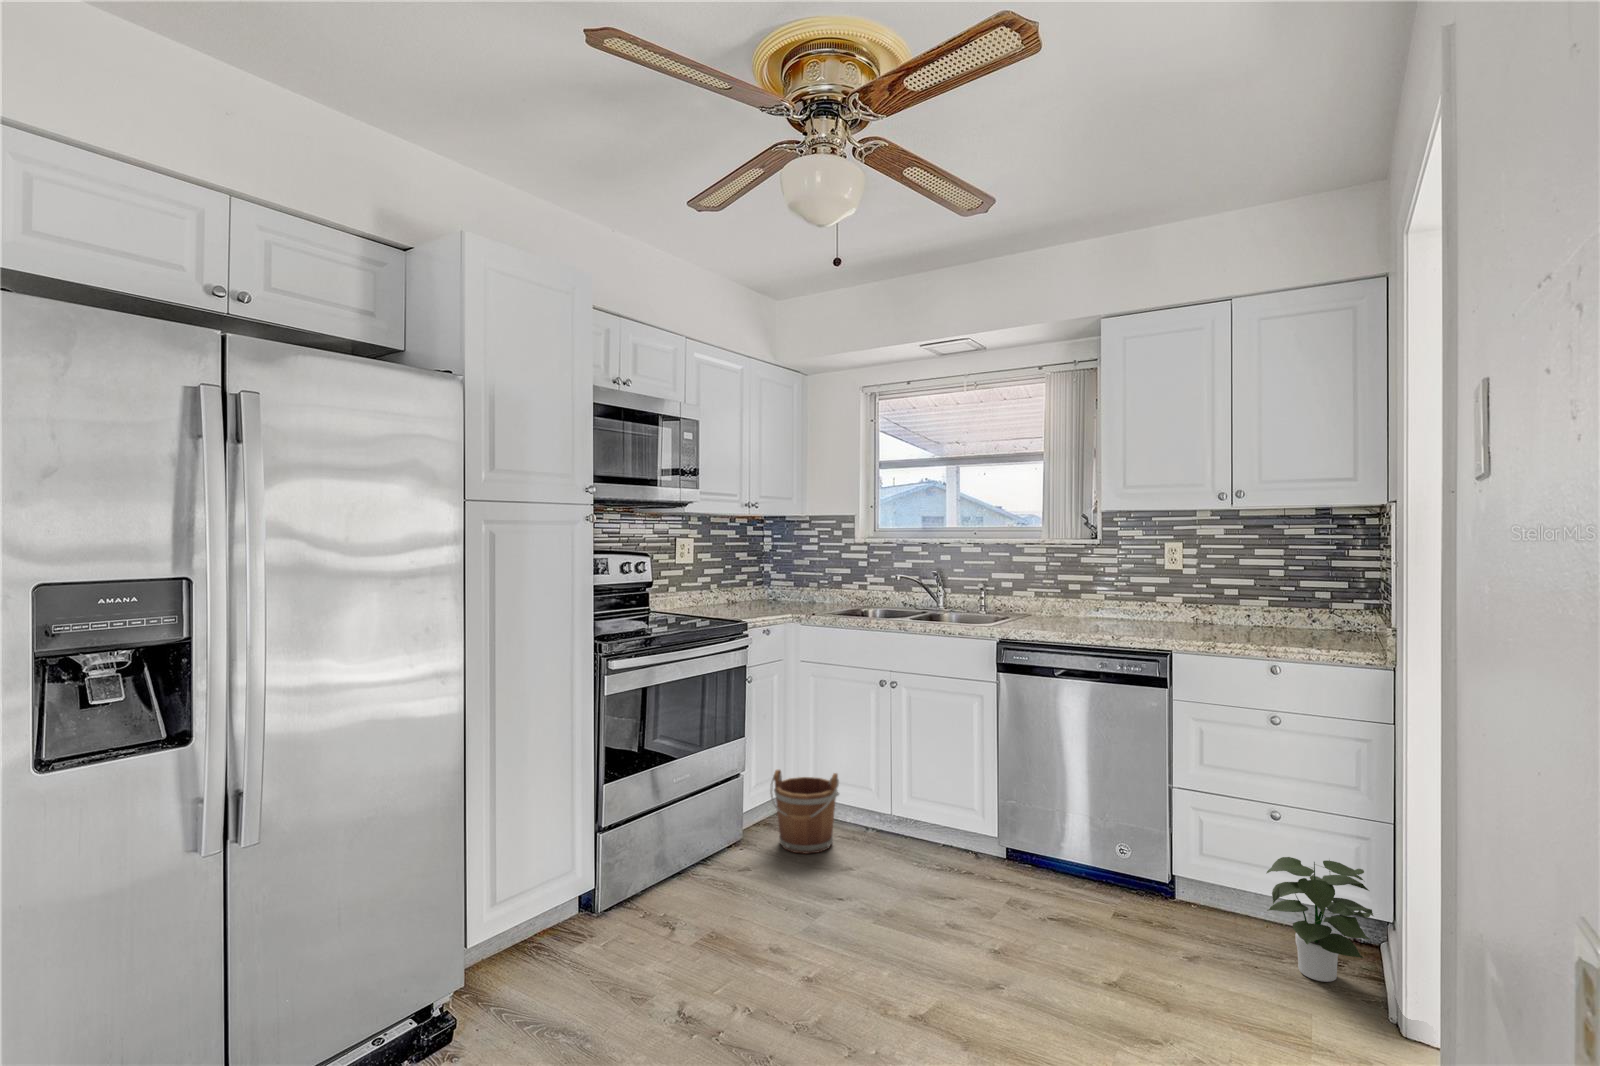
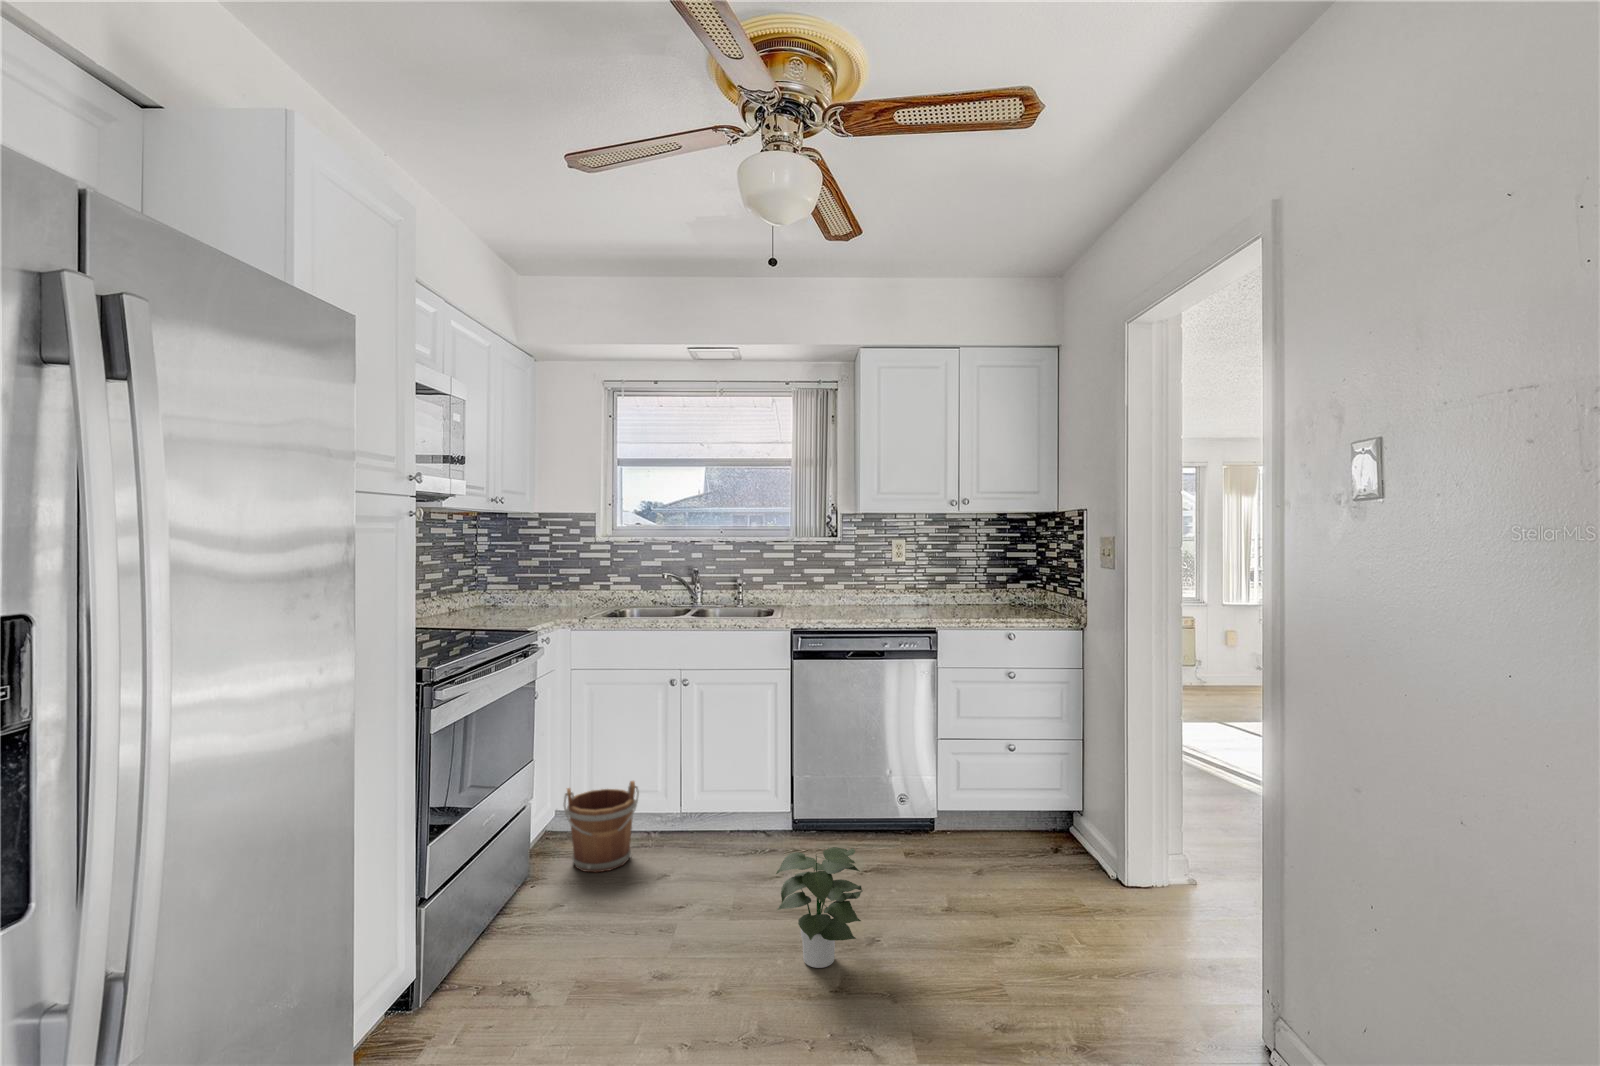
potted plant: present [1267,857,1373,982] -> present [776,847,862,968]

